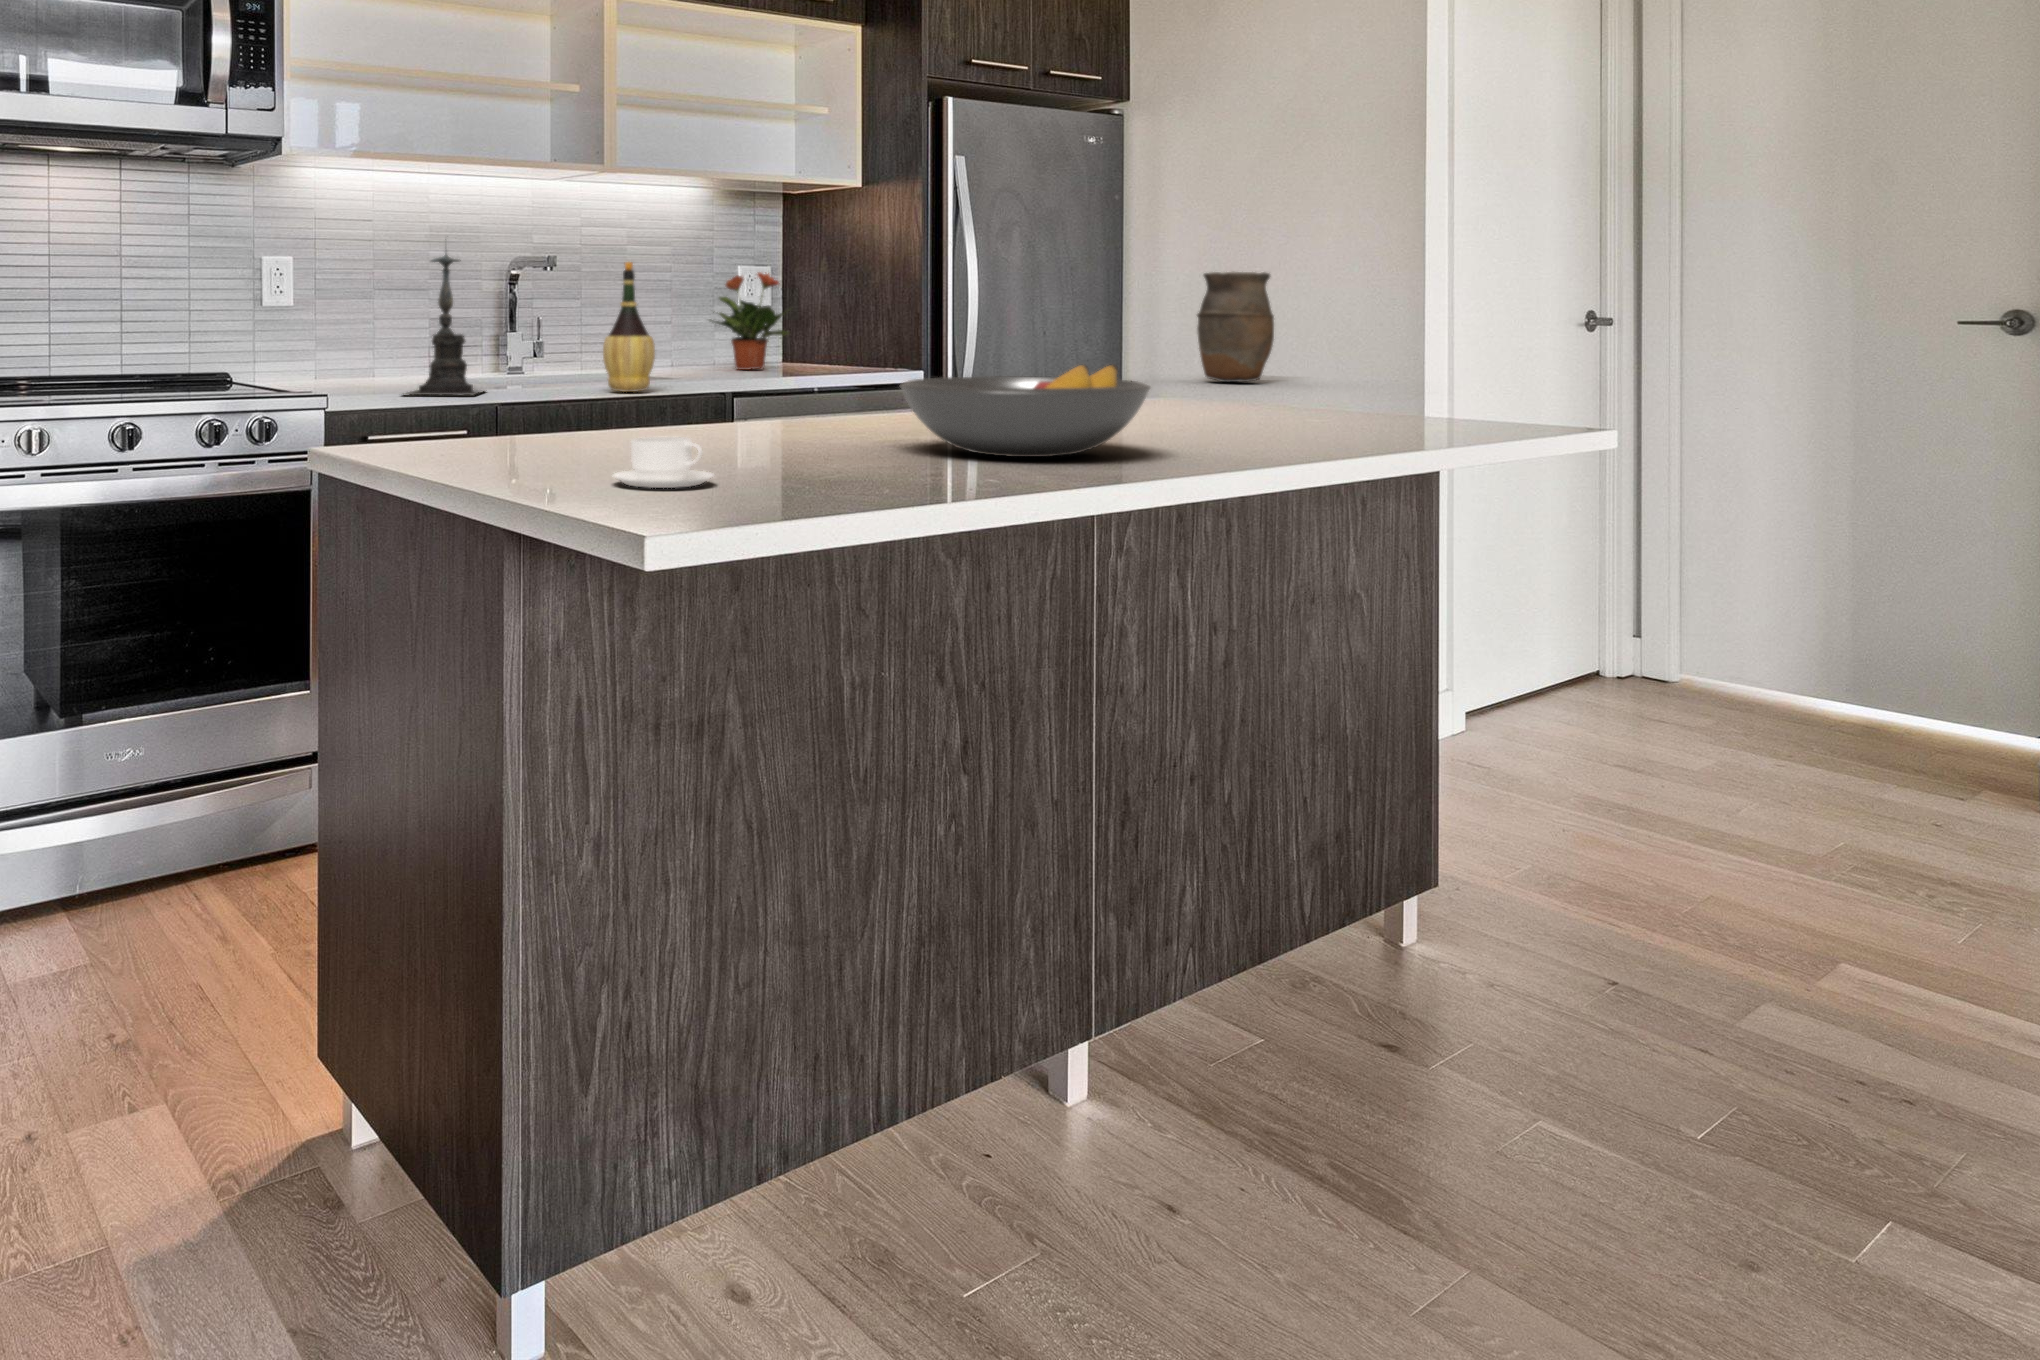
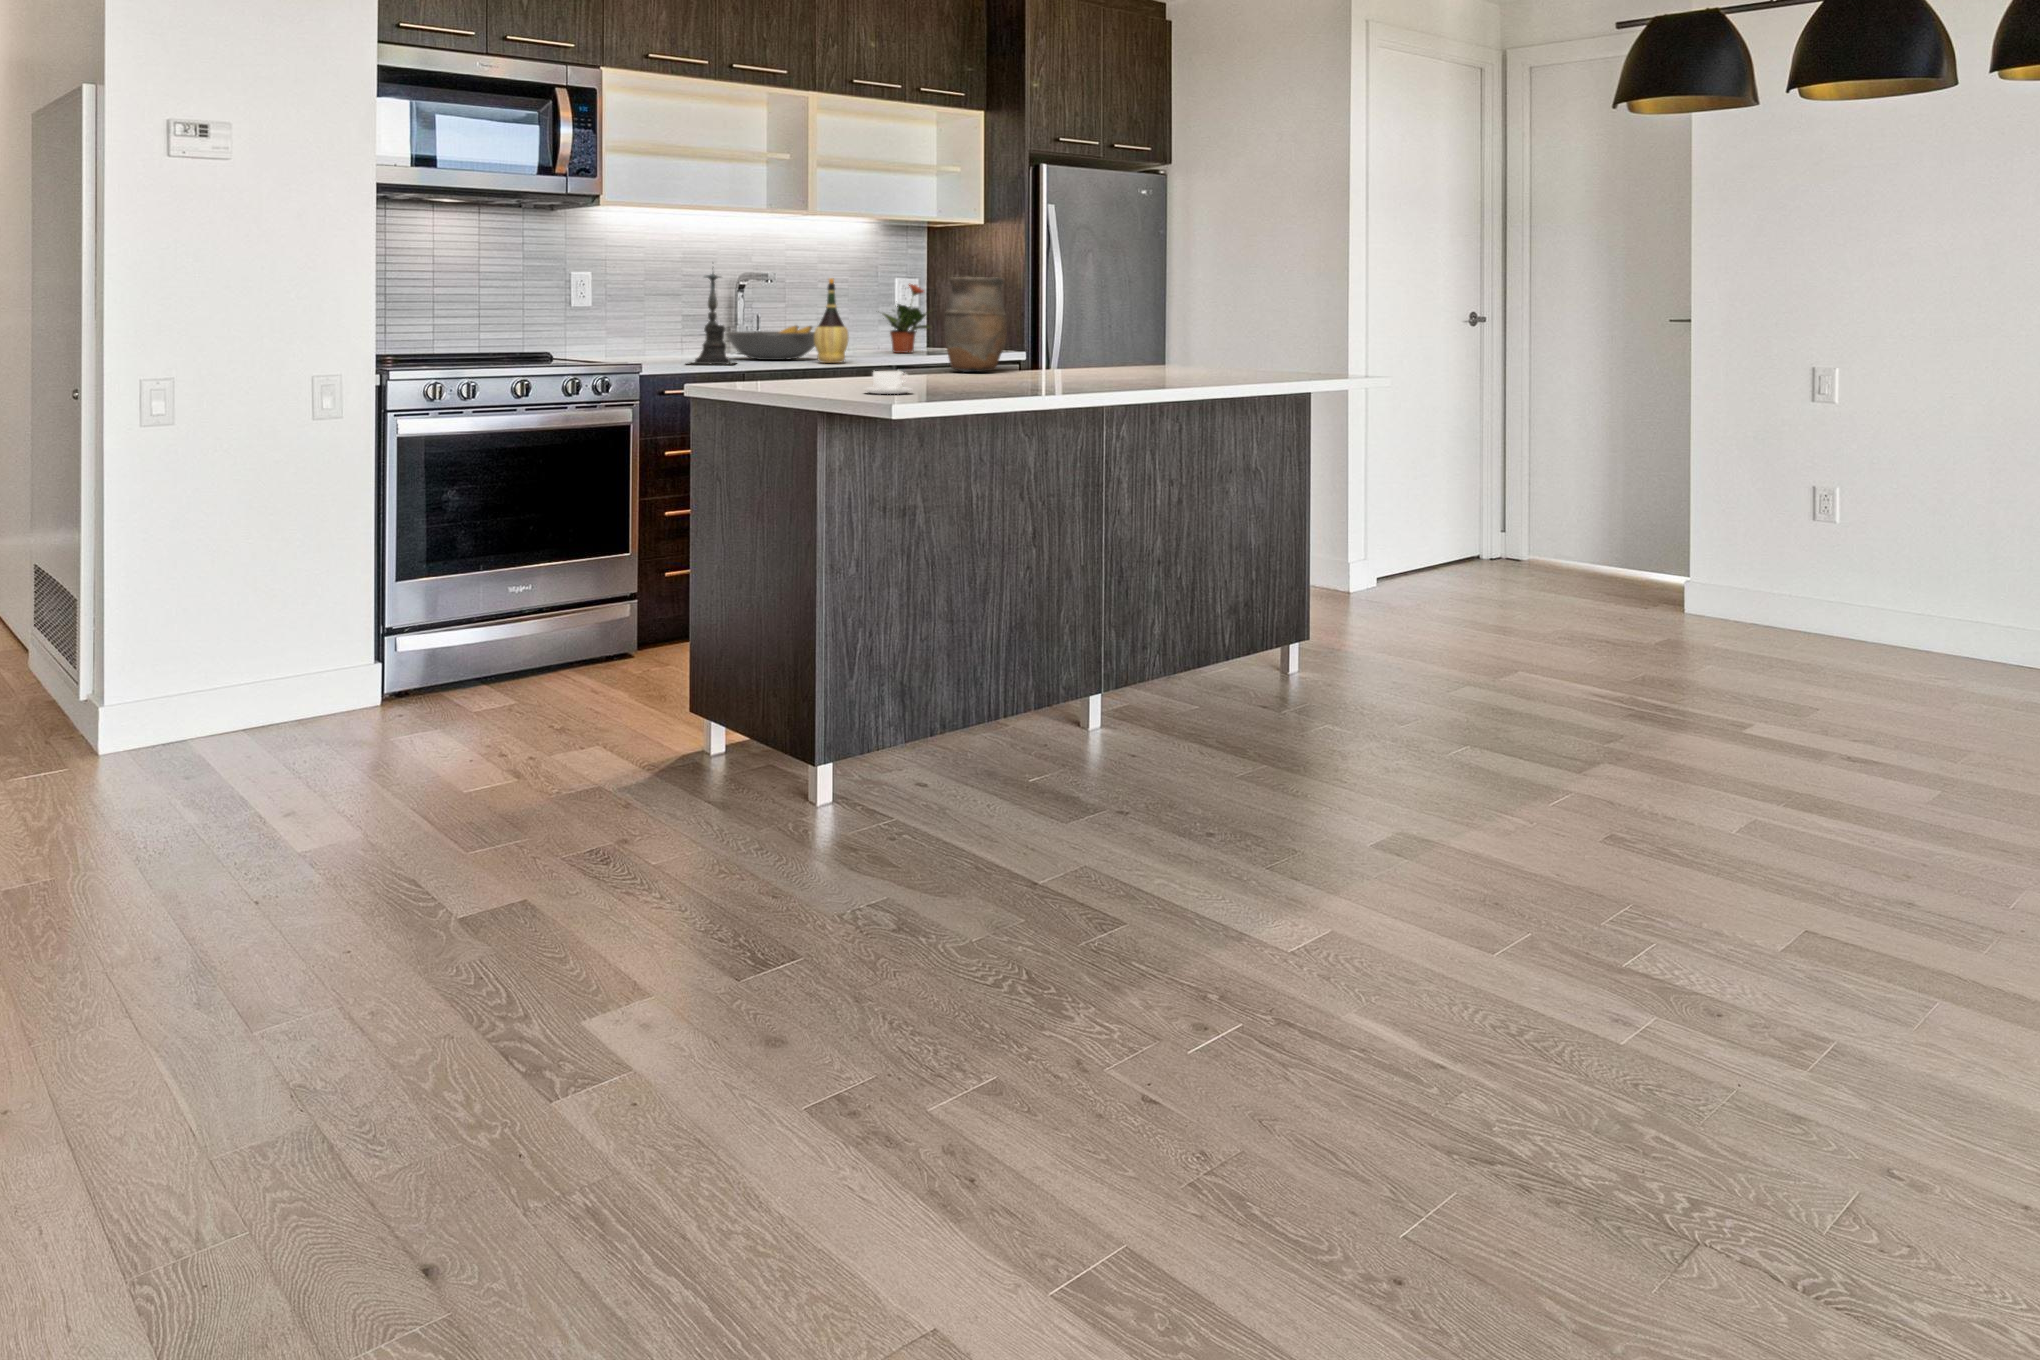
vase: present [1197,272,1274,382] -> present [944,277,1007,372]
fruit bowl: present [900,365,1150,457] -> present [727,326,815,360]

